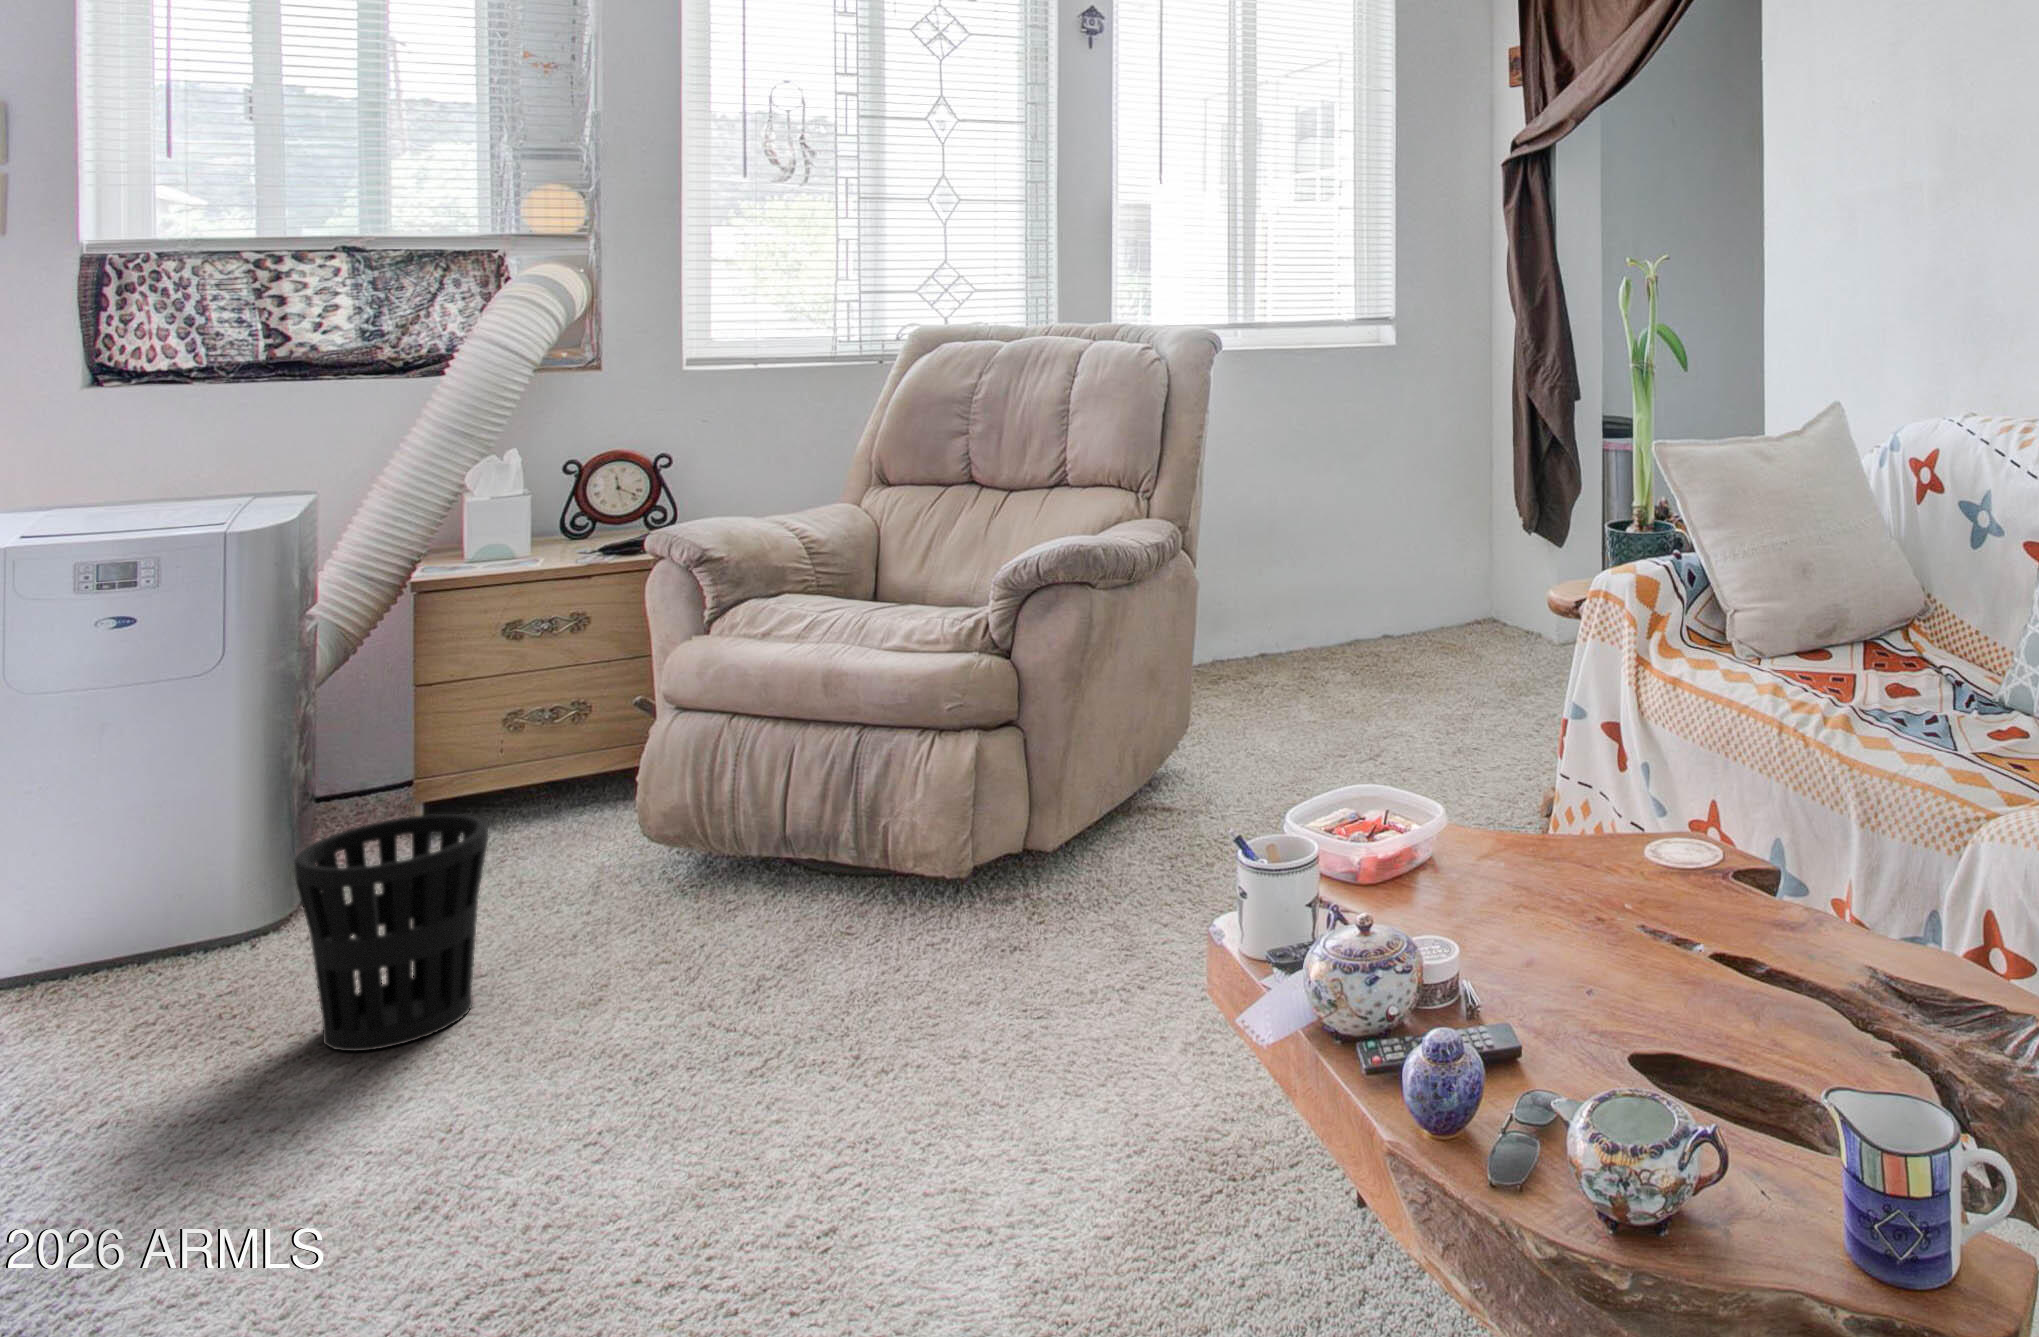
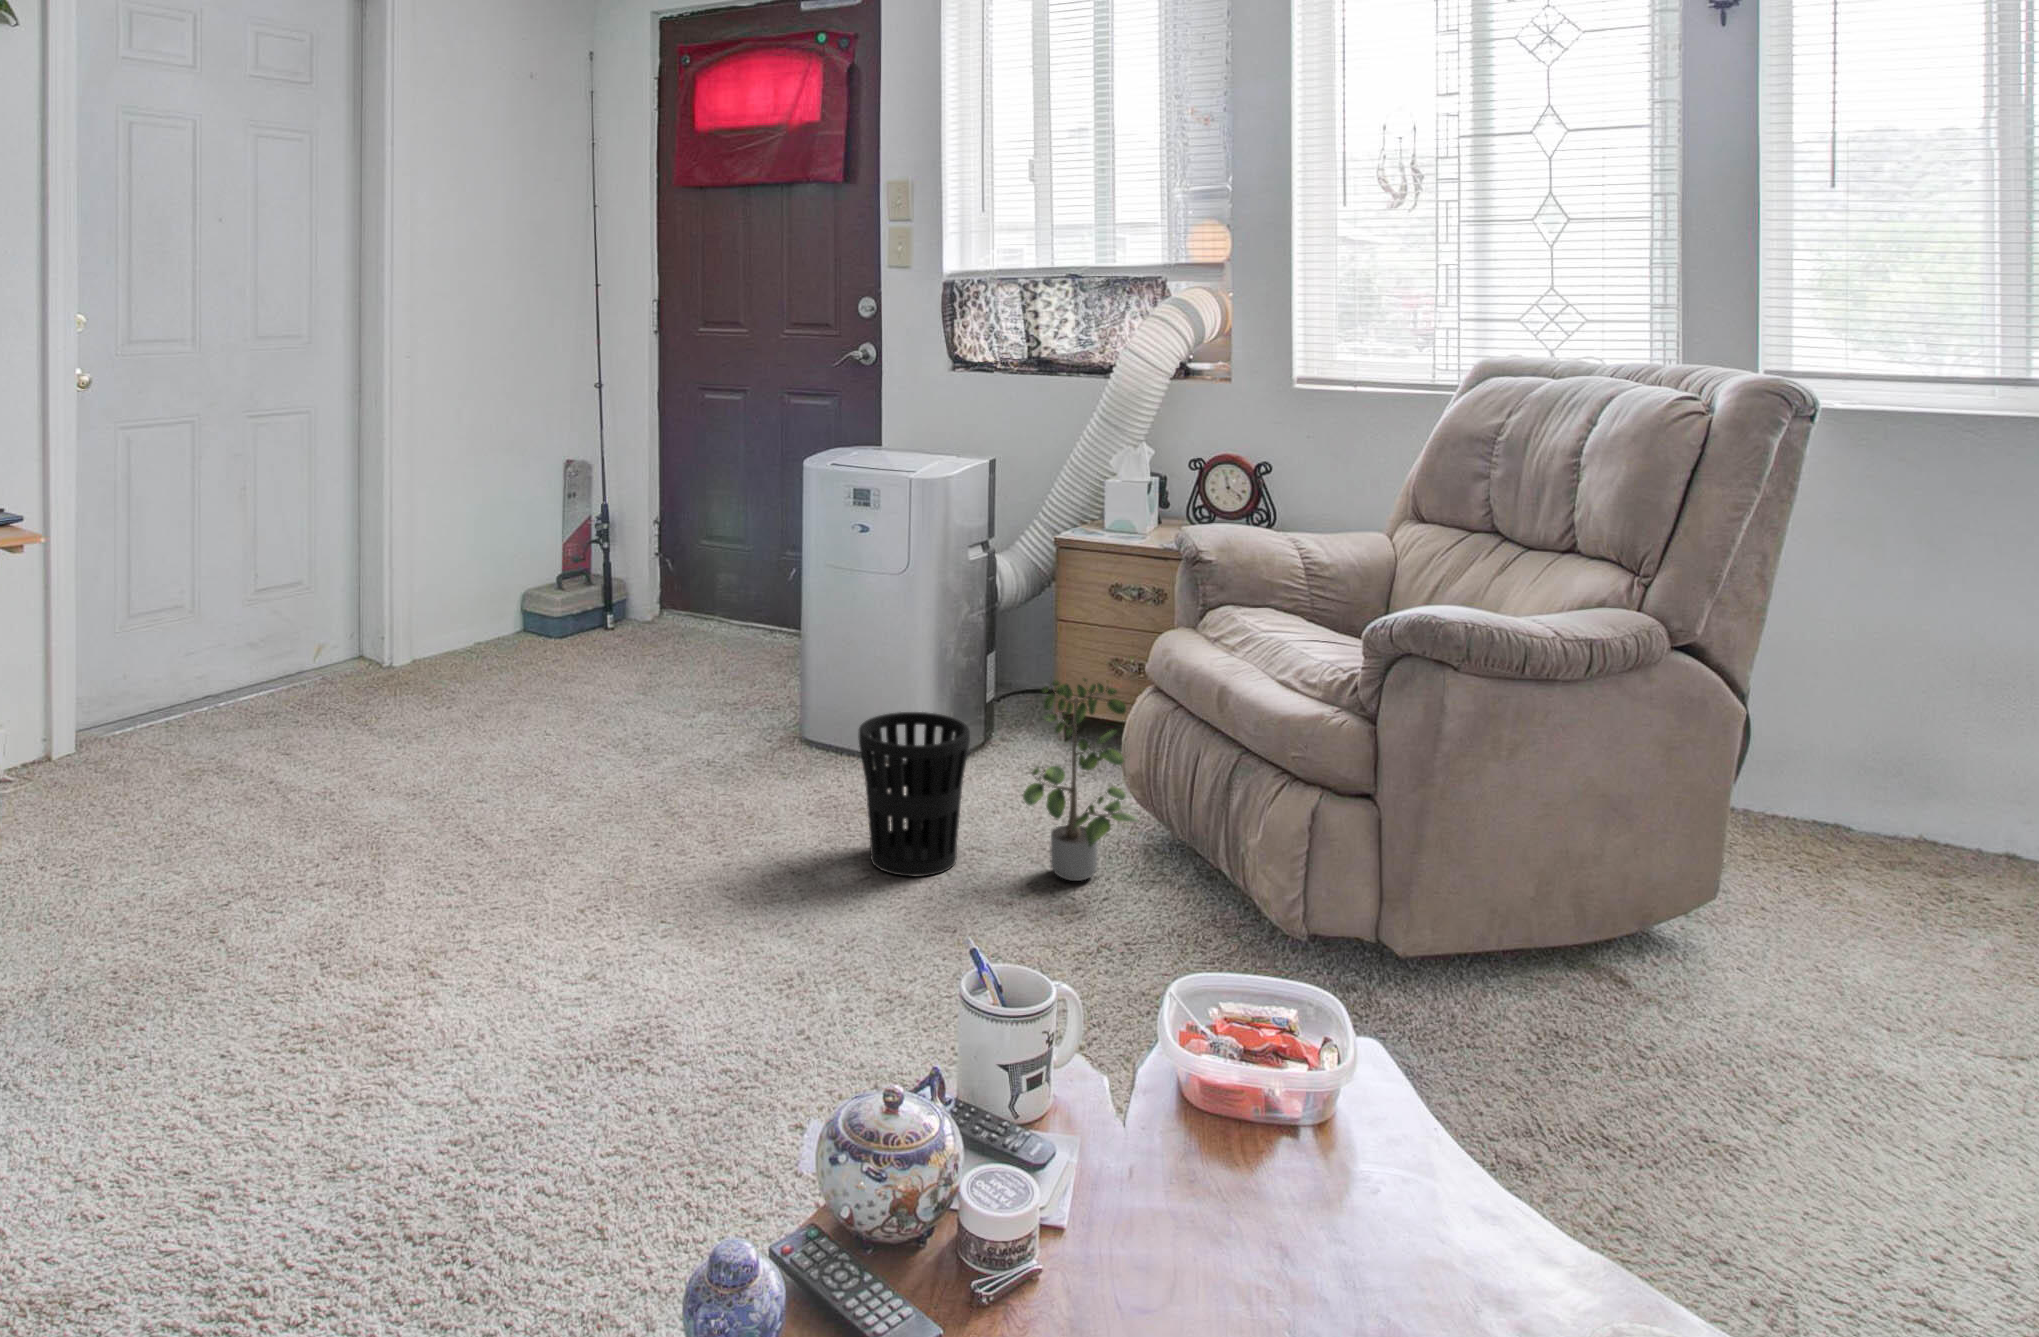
potted plant: none [579,696,750,953] -> present [1023,678,1138,881]

